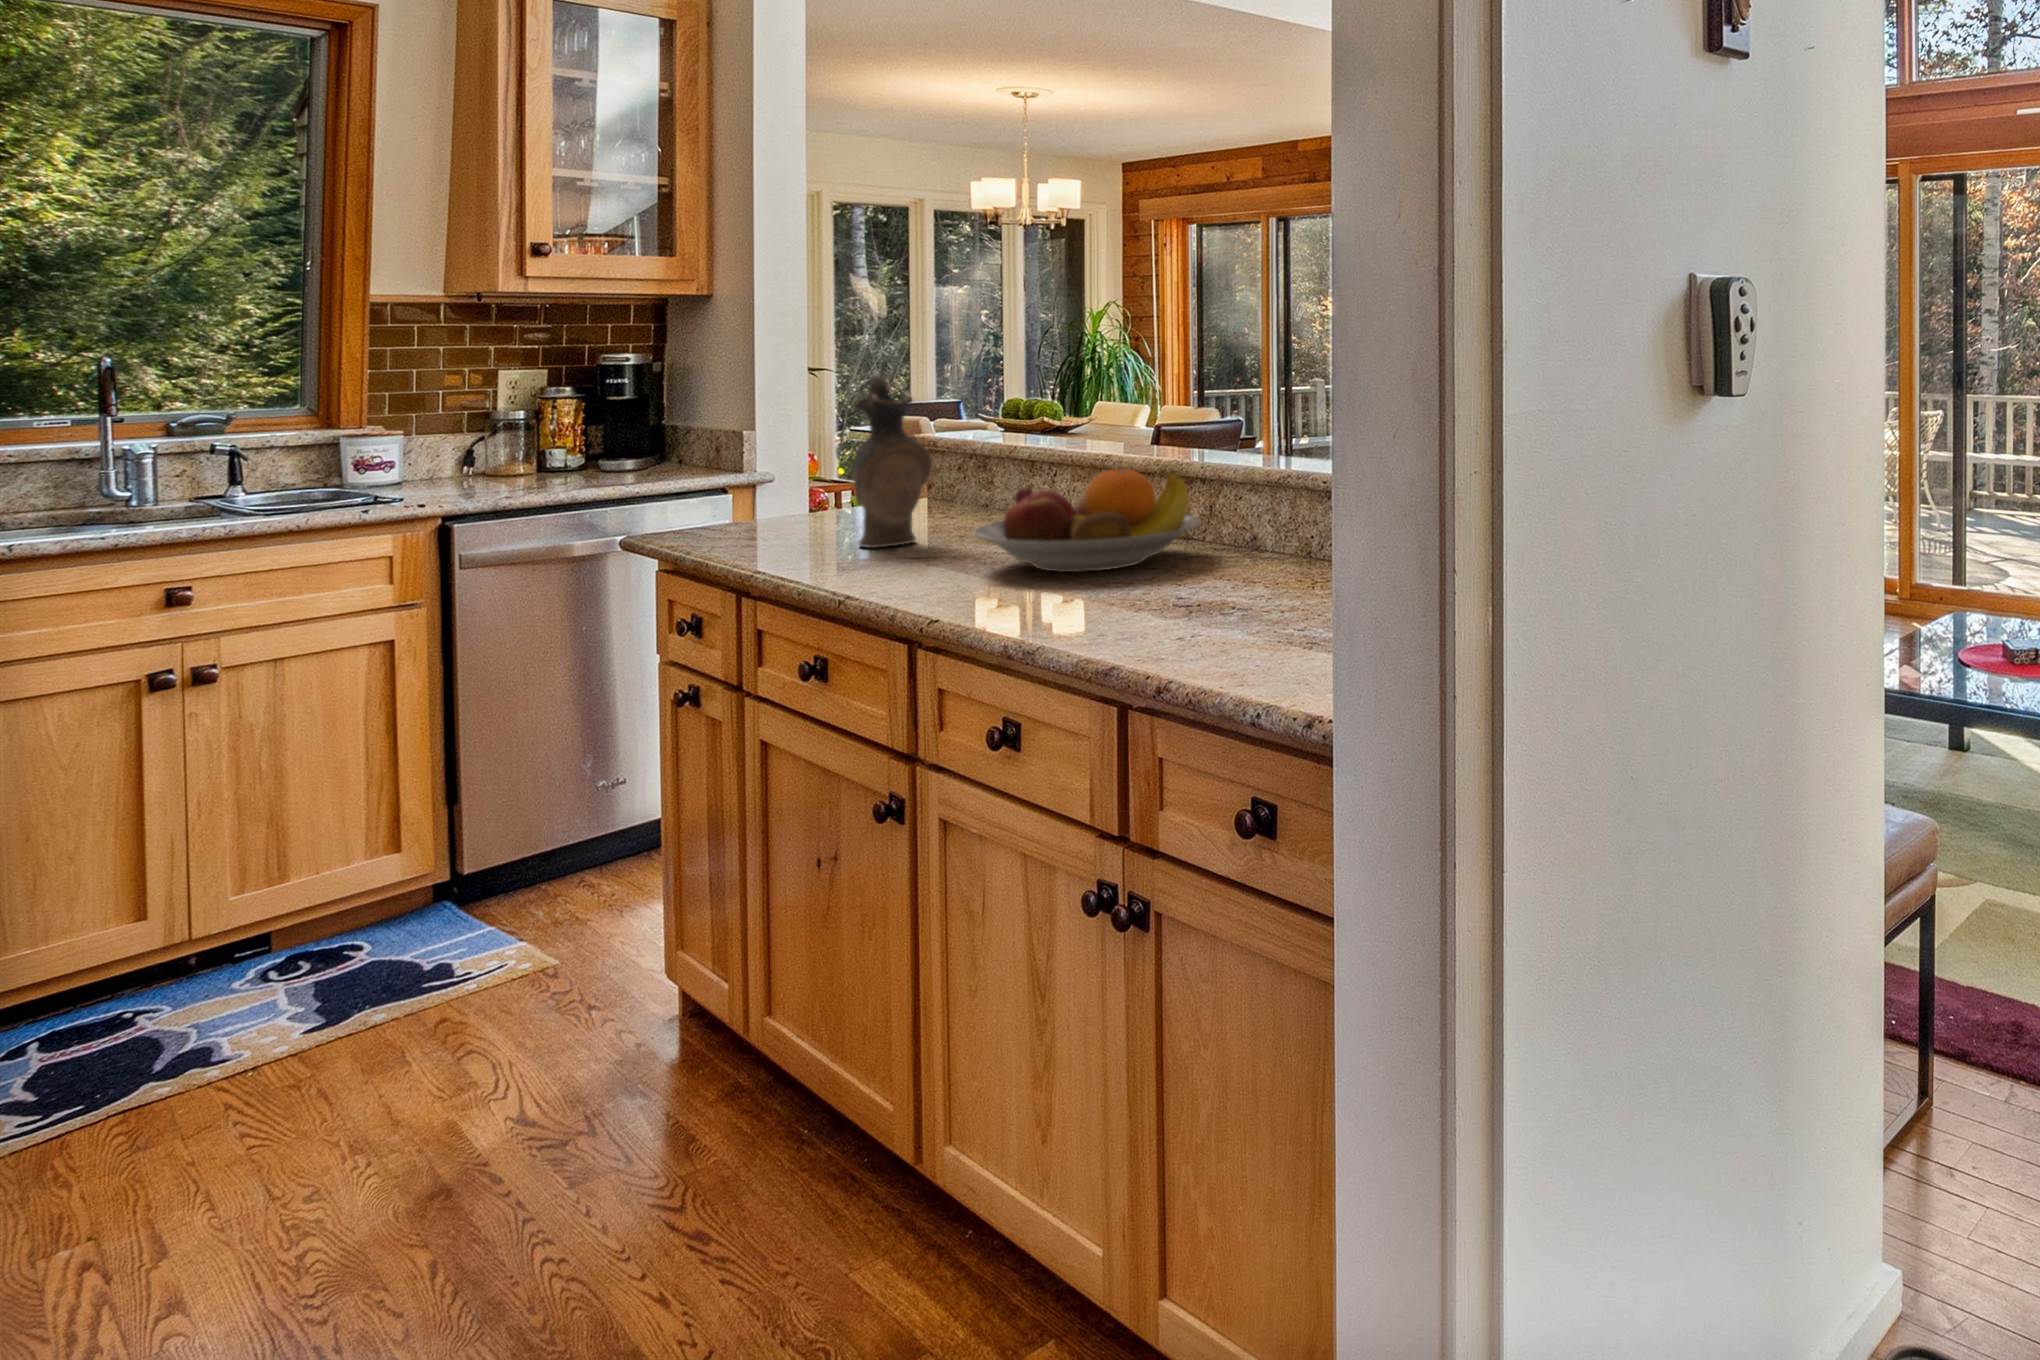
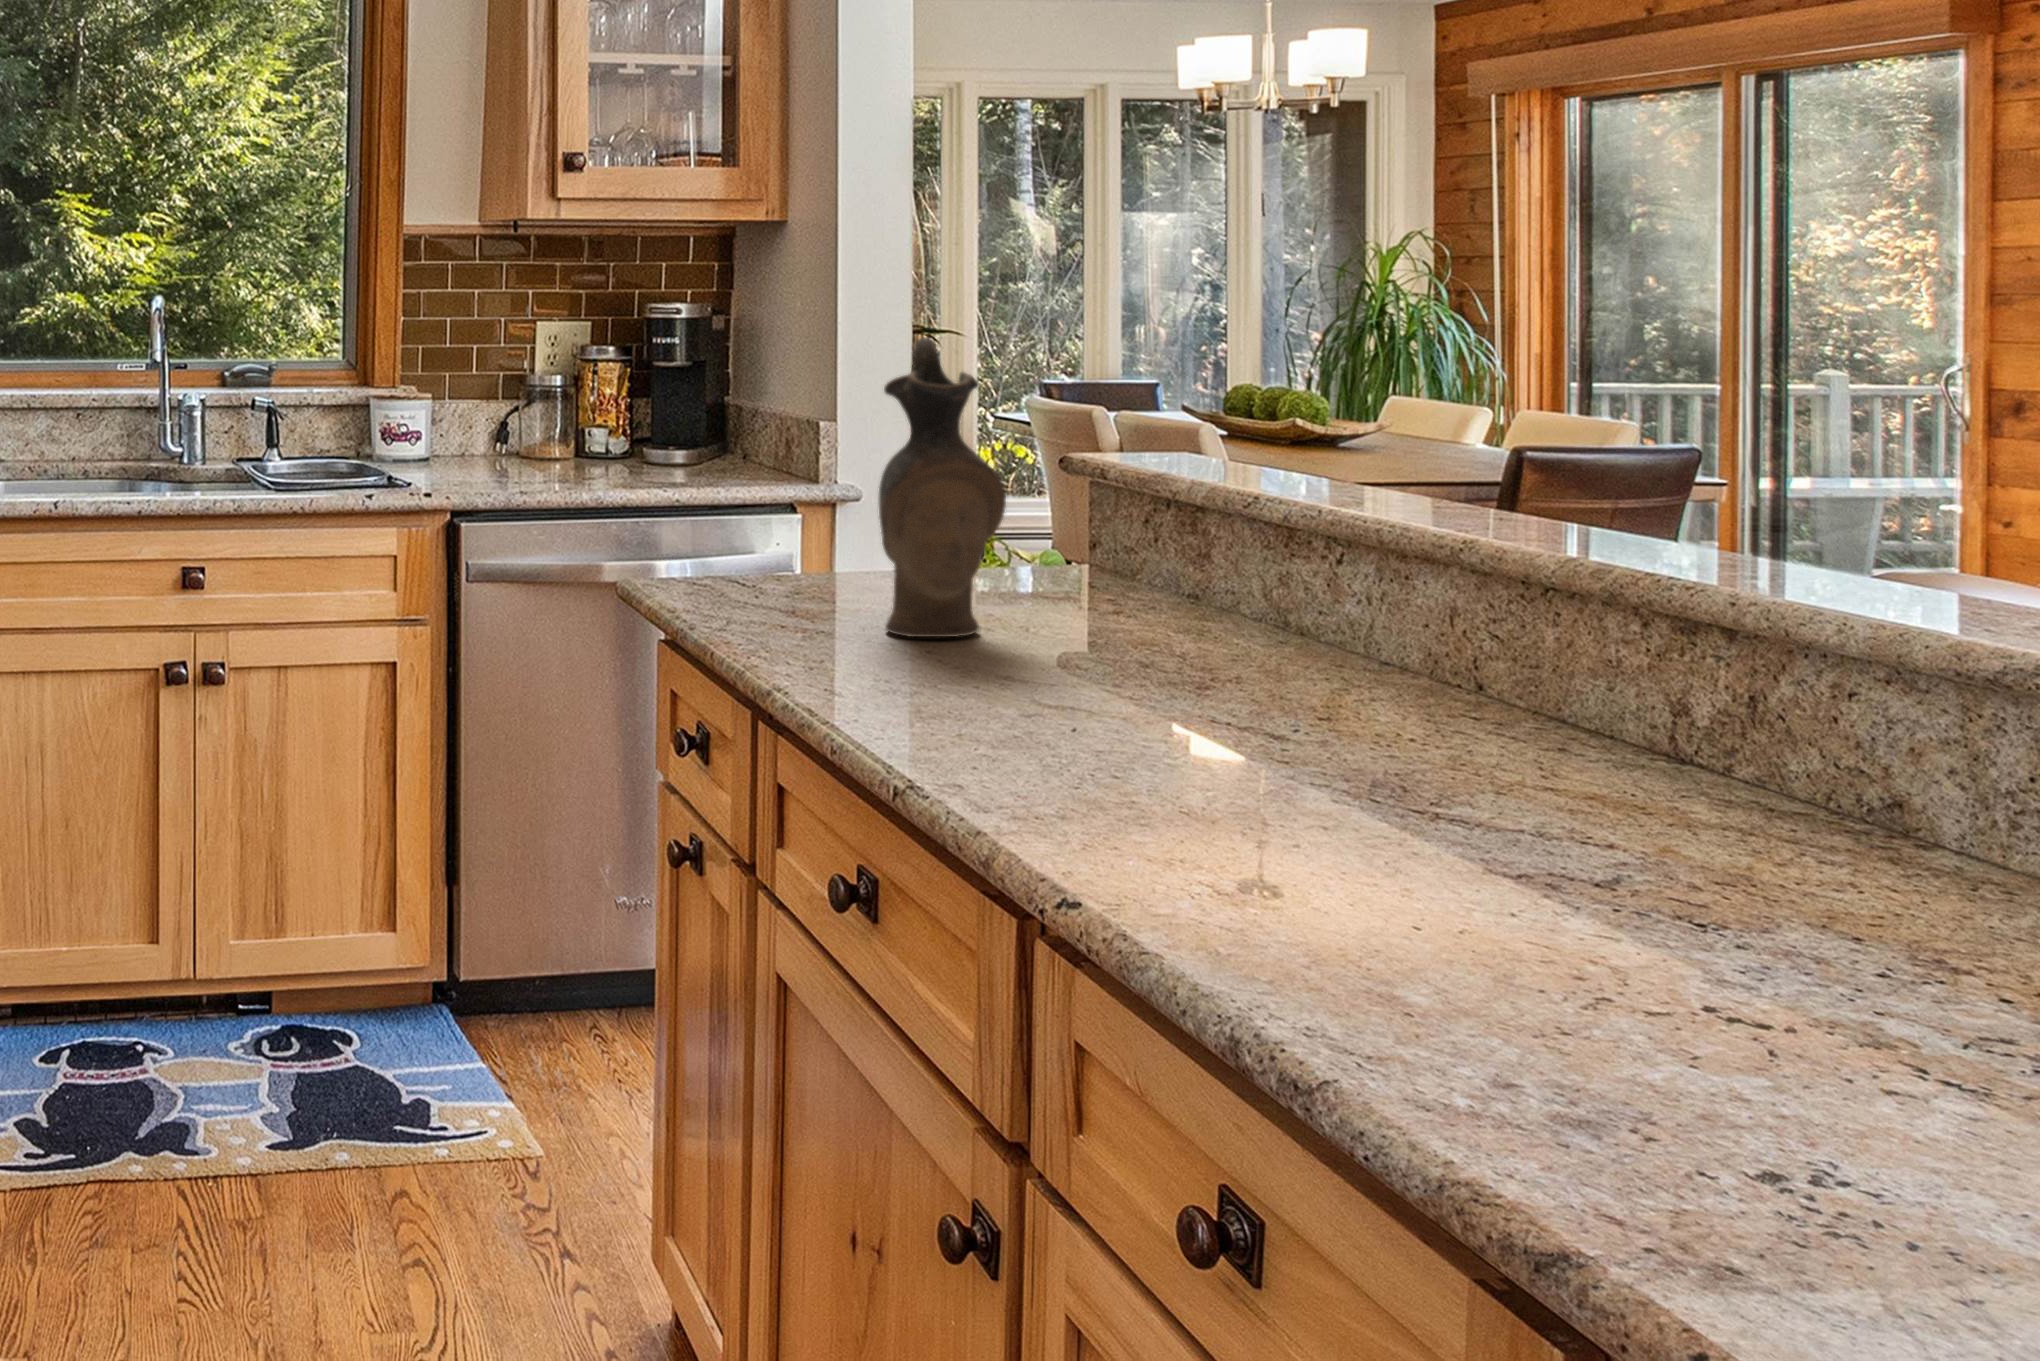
fruit bowl: present [973,469,1201,572] -> none [1044,548,1525,759]

